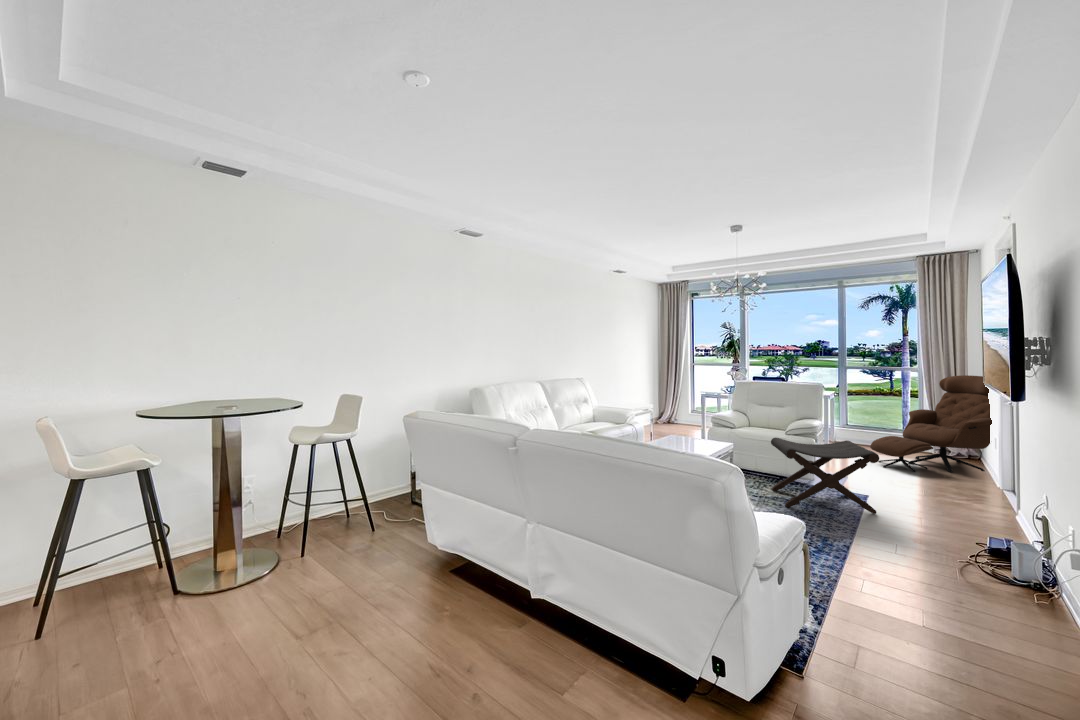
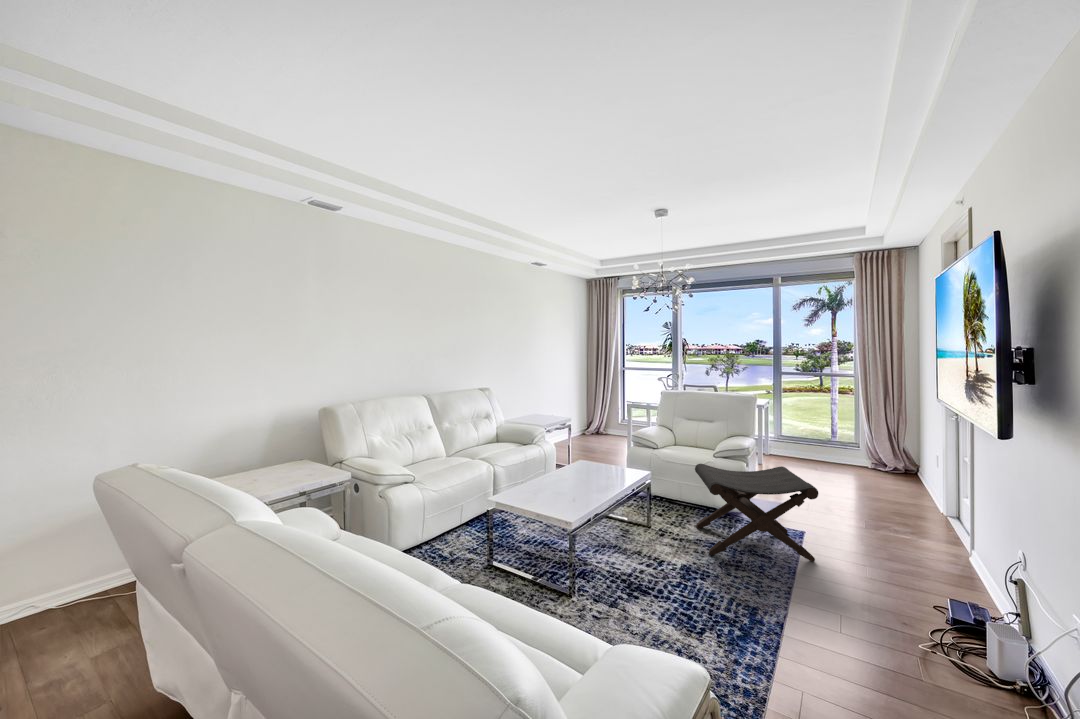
lounge chair: present [870,375,992,472] -> none [806,383,942,493]

